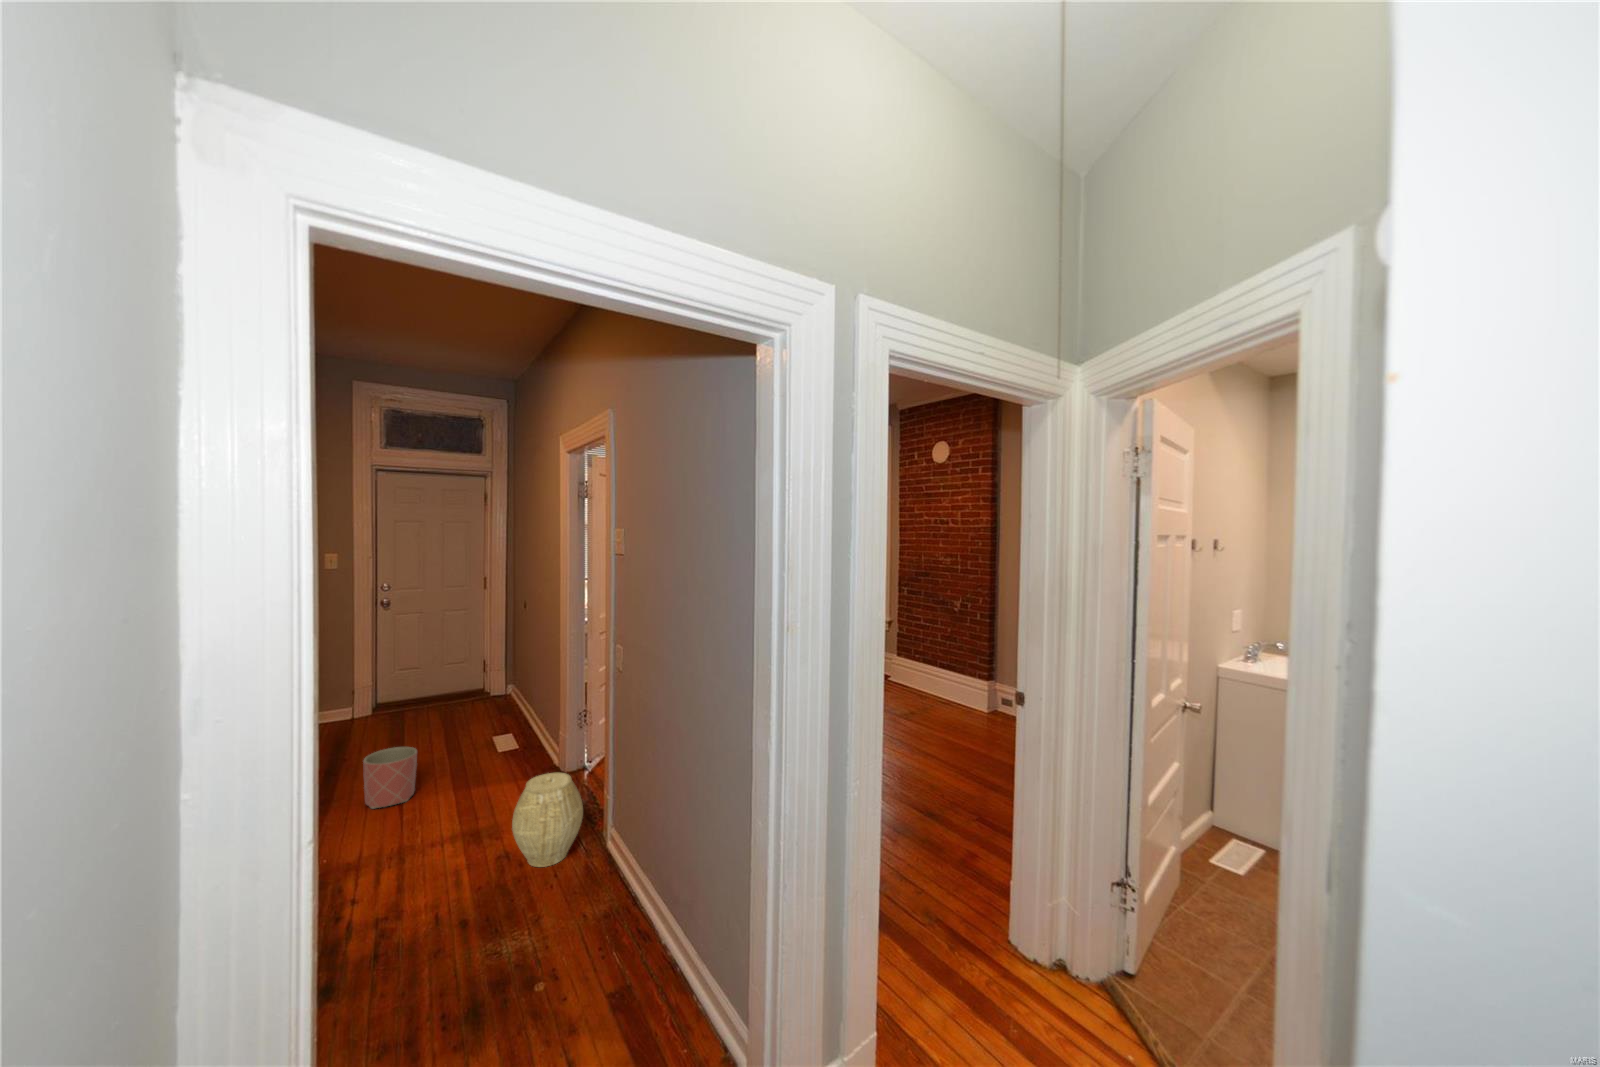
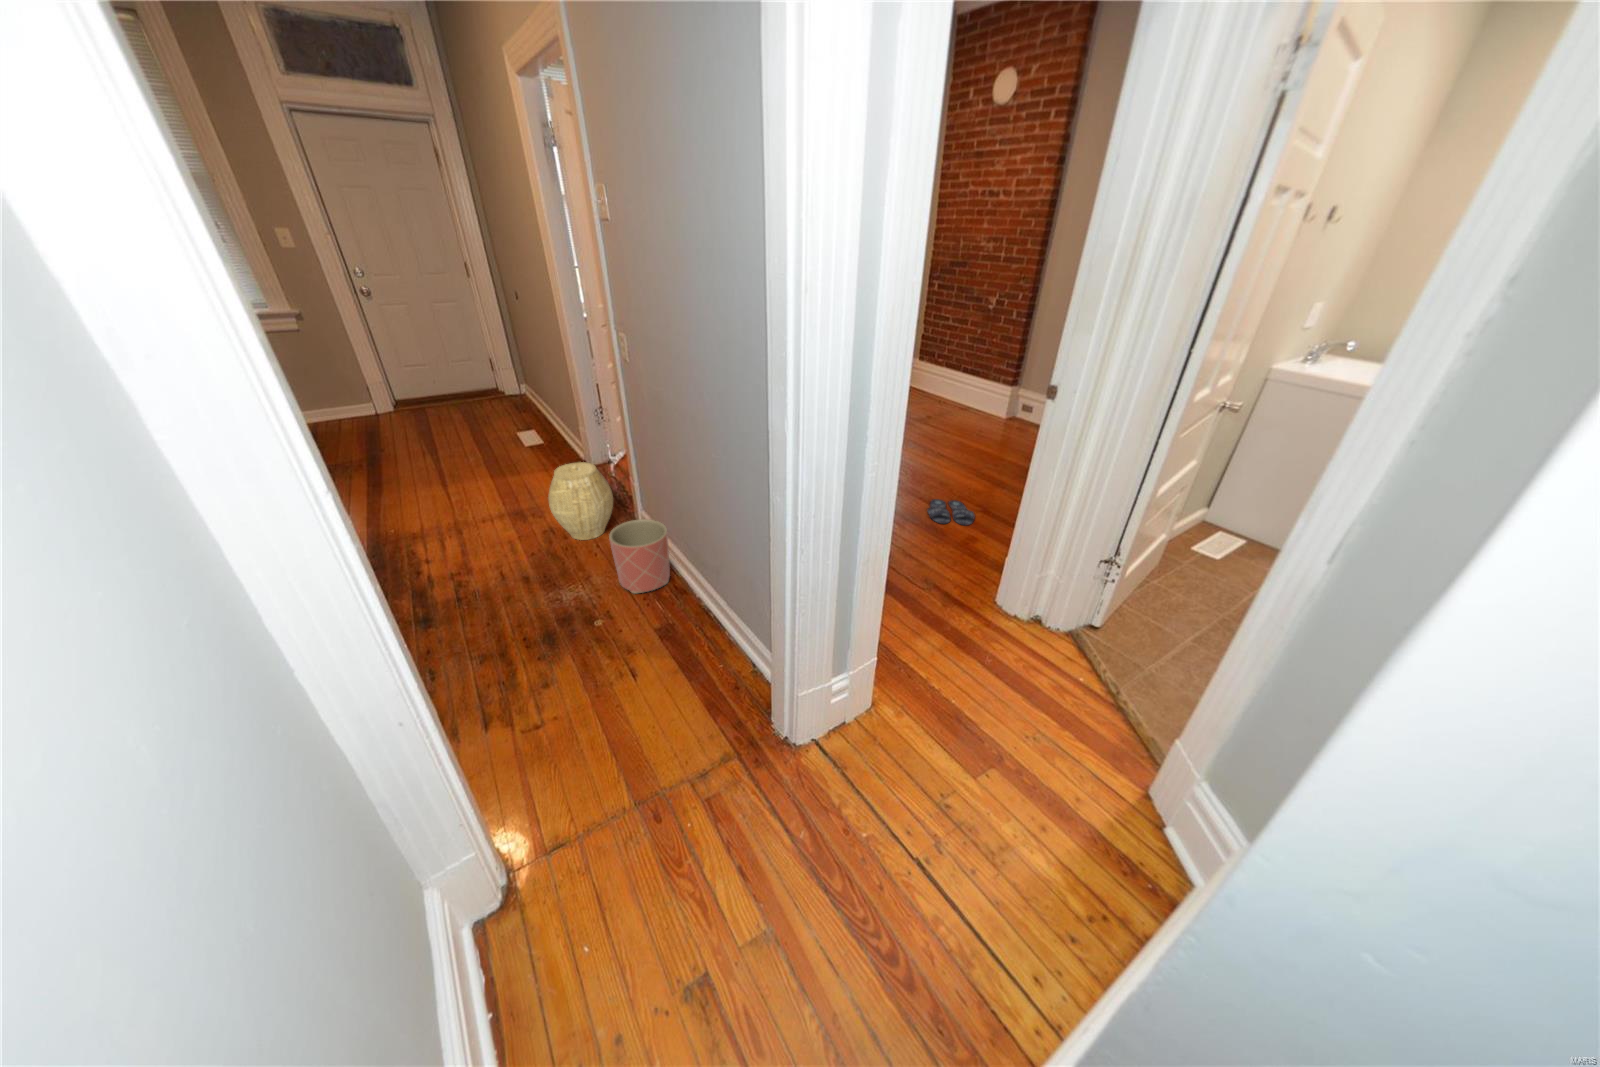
planter: present [363,747,417,809] -> present [609,519,670,593]
slippers: none [921,807,973,840] -> present [927,499,975,525]

